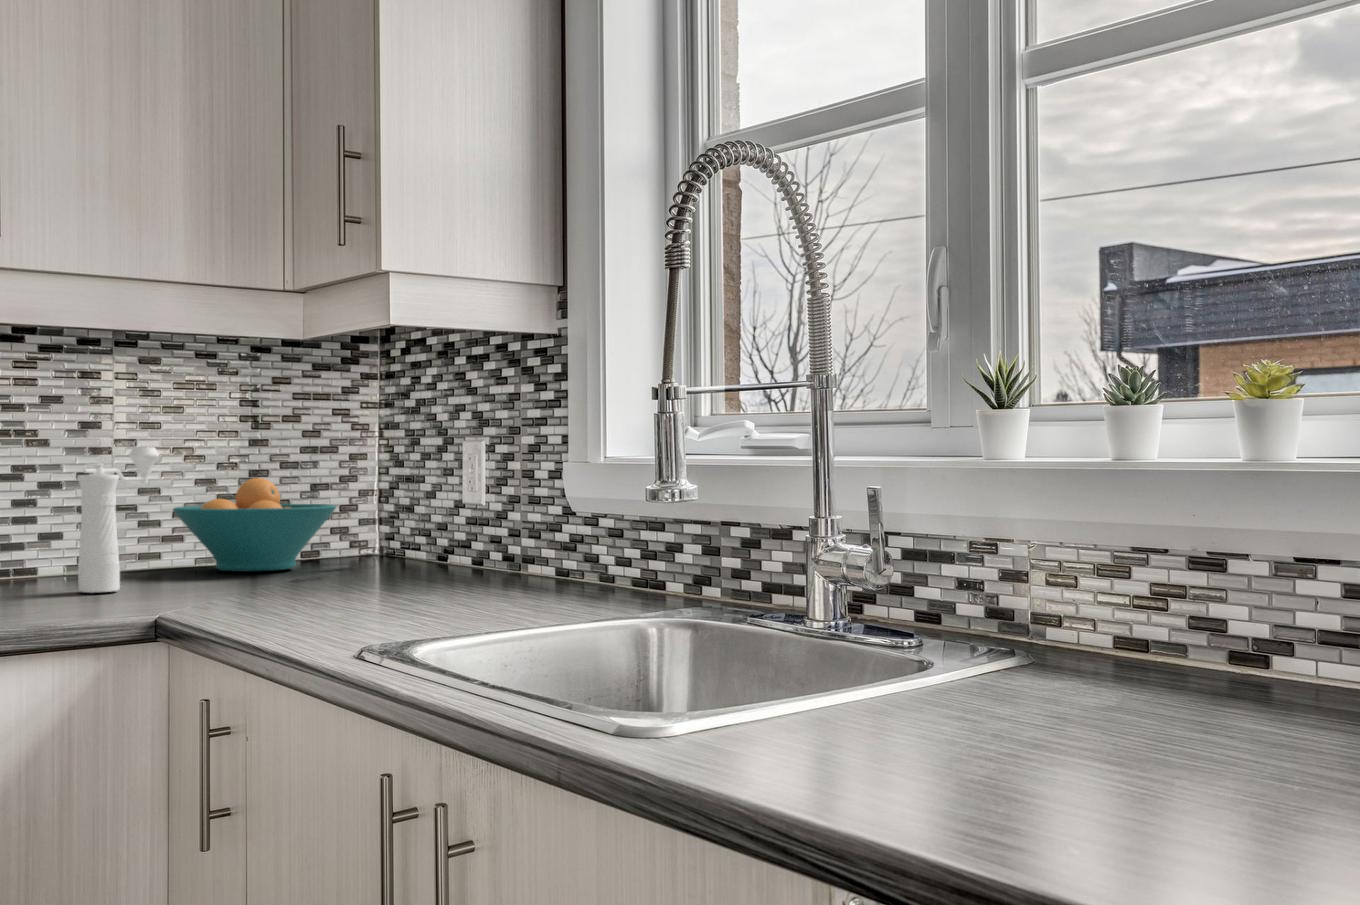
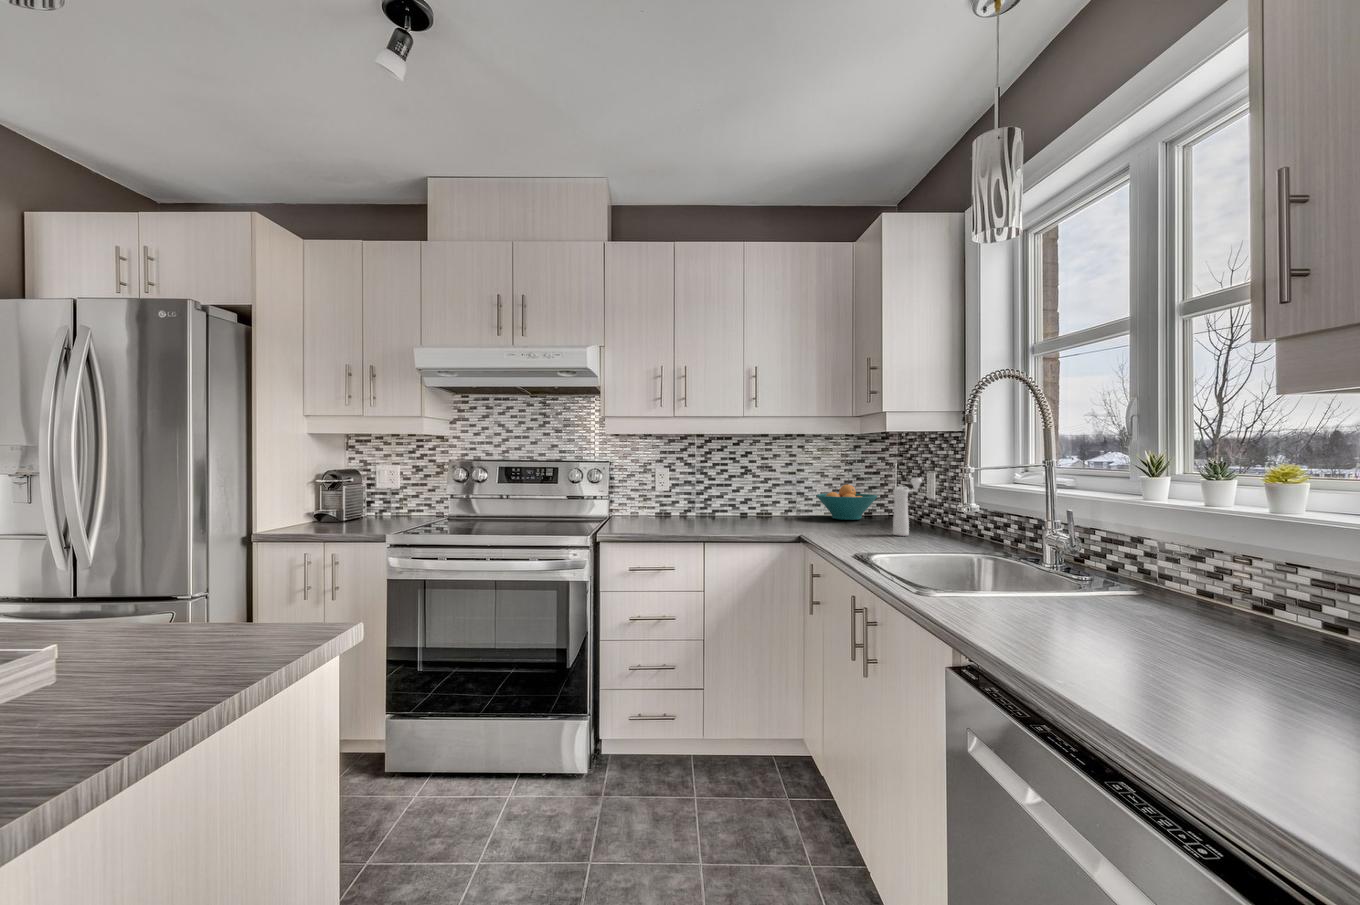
pepper mill: present [77,447,159,593] -> present [893,478,922,536]

